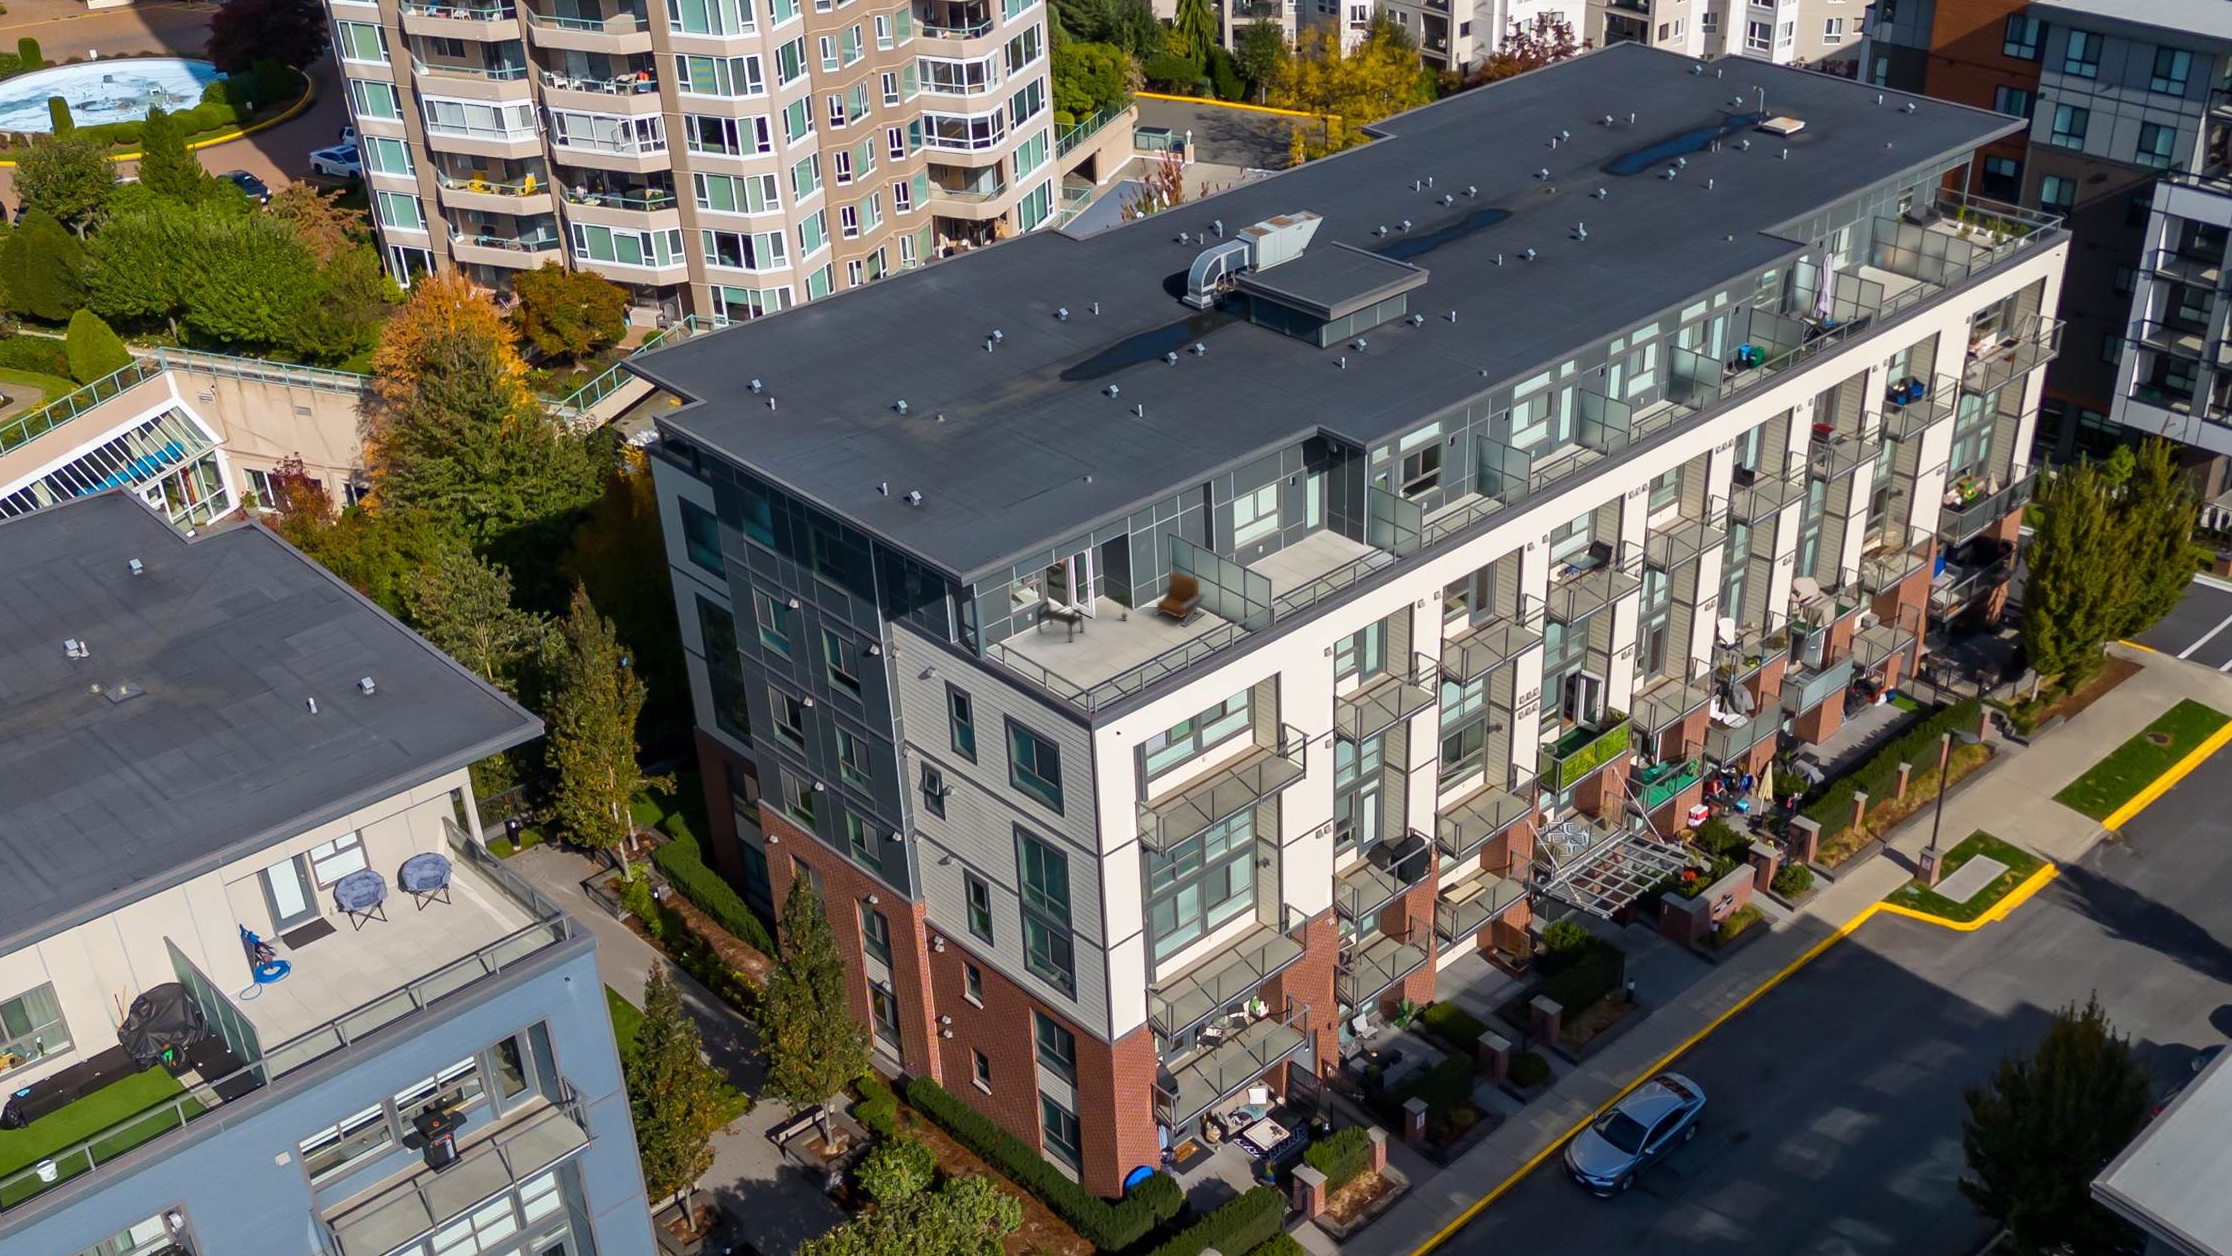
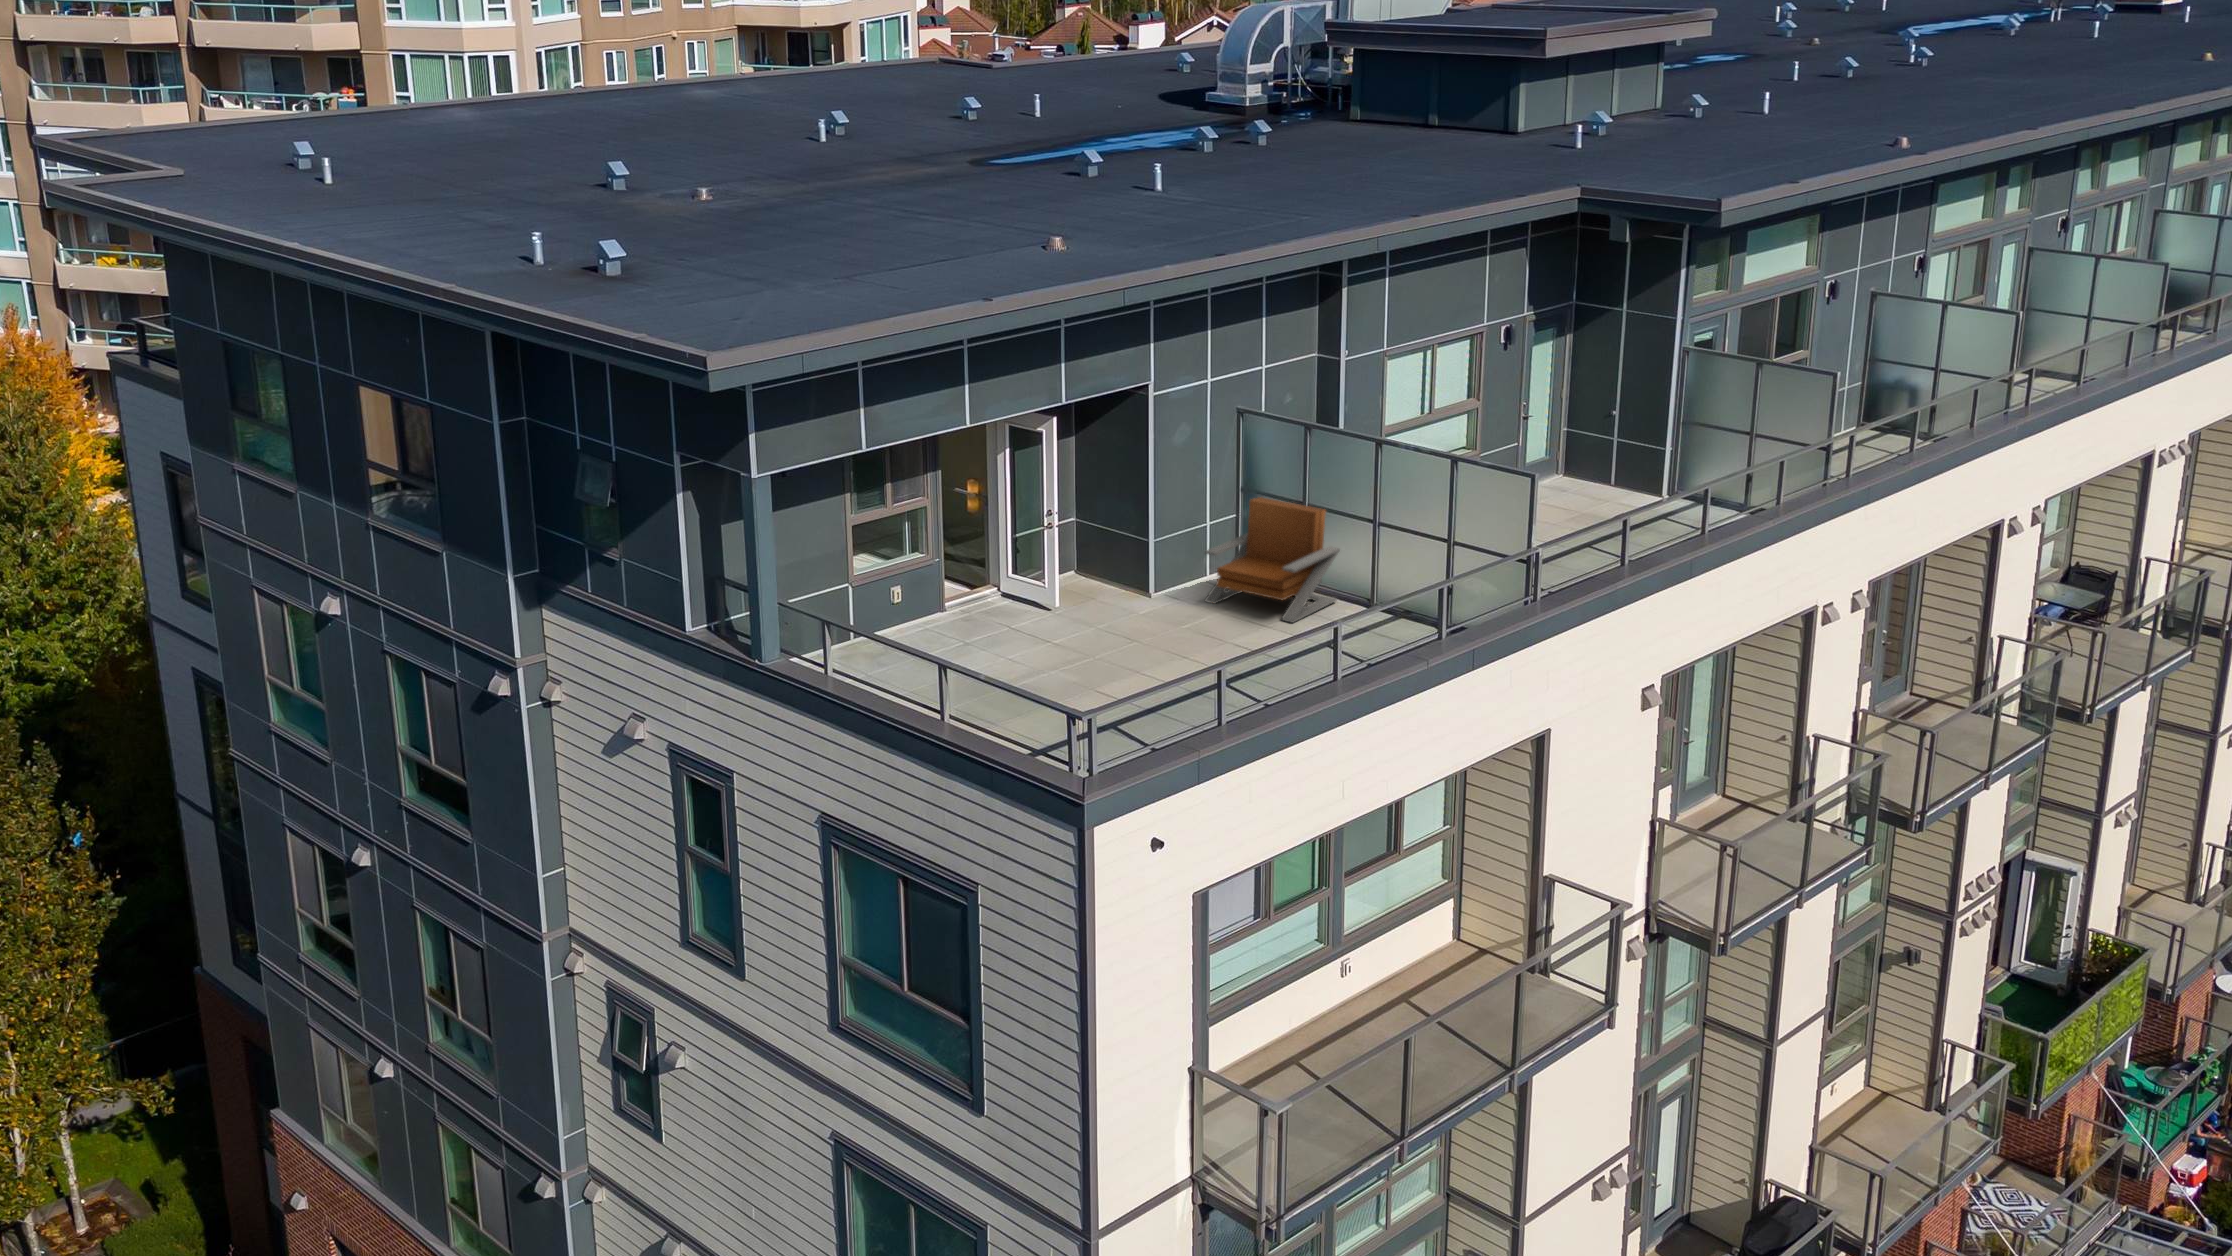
potted plant: present [1112,590,1133,621] -> none [1098,530,1164,611]
bench: present [1037,601,1084,641] -> none [914,548,1034,645]

